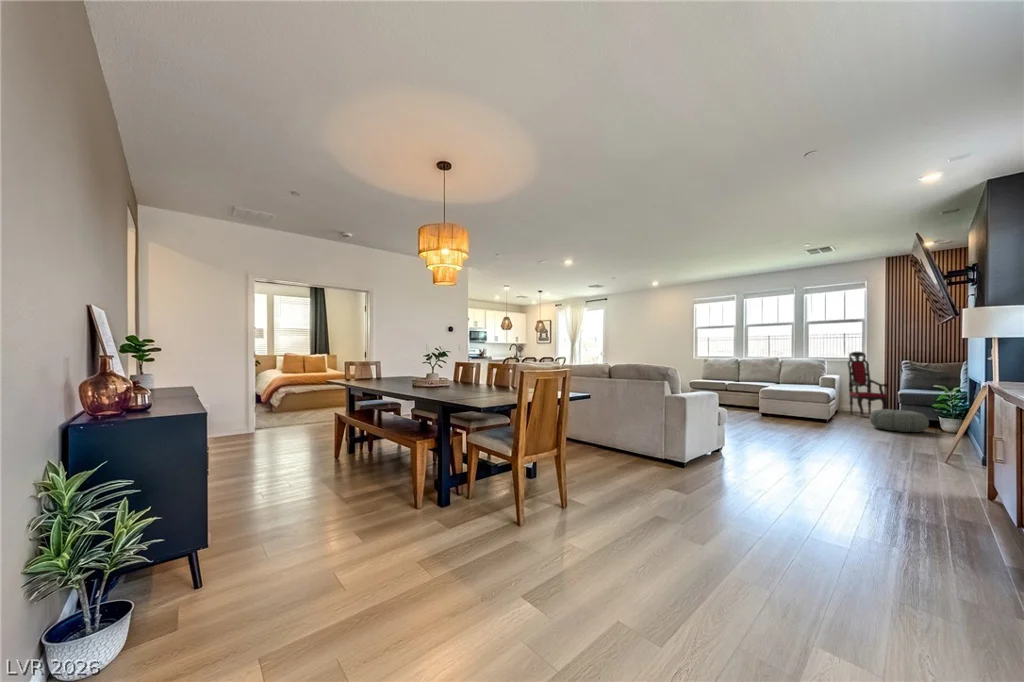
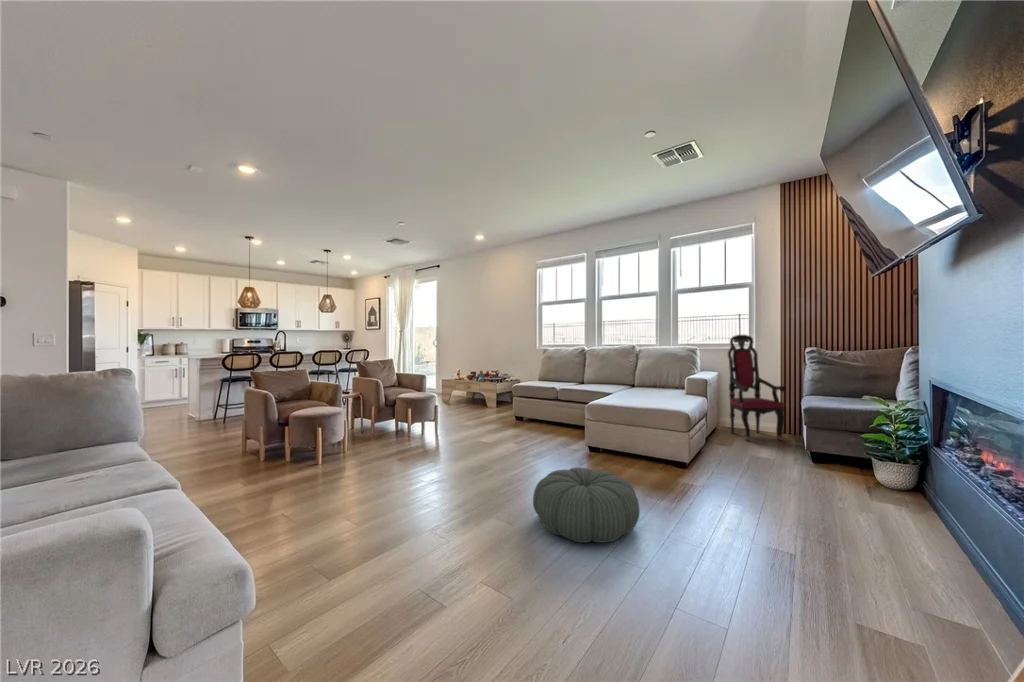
pouf: present [869,409,929,432] -> present [533,467,640,543]

